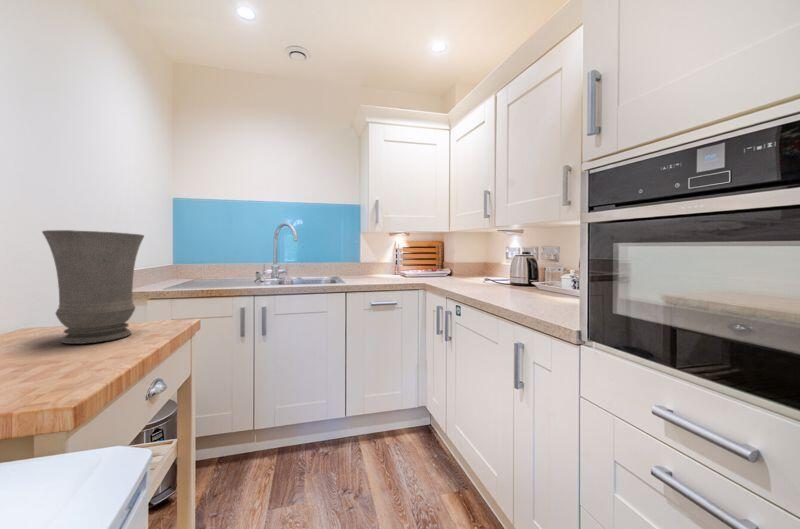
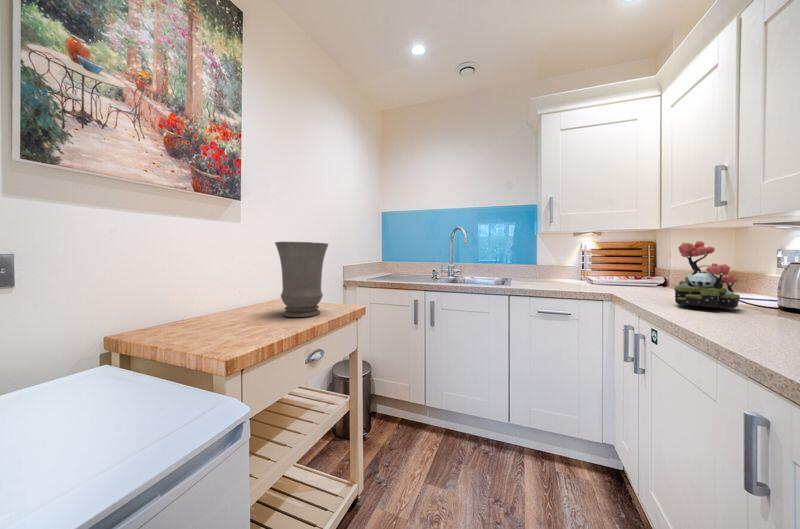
plant: none [467,243,498,288] -> present [674,241,740,308]

